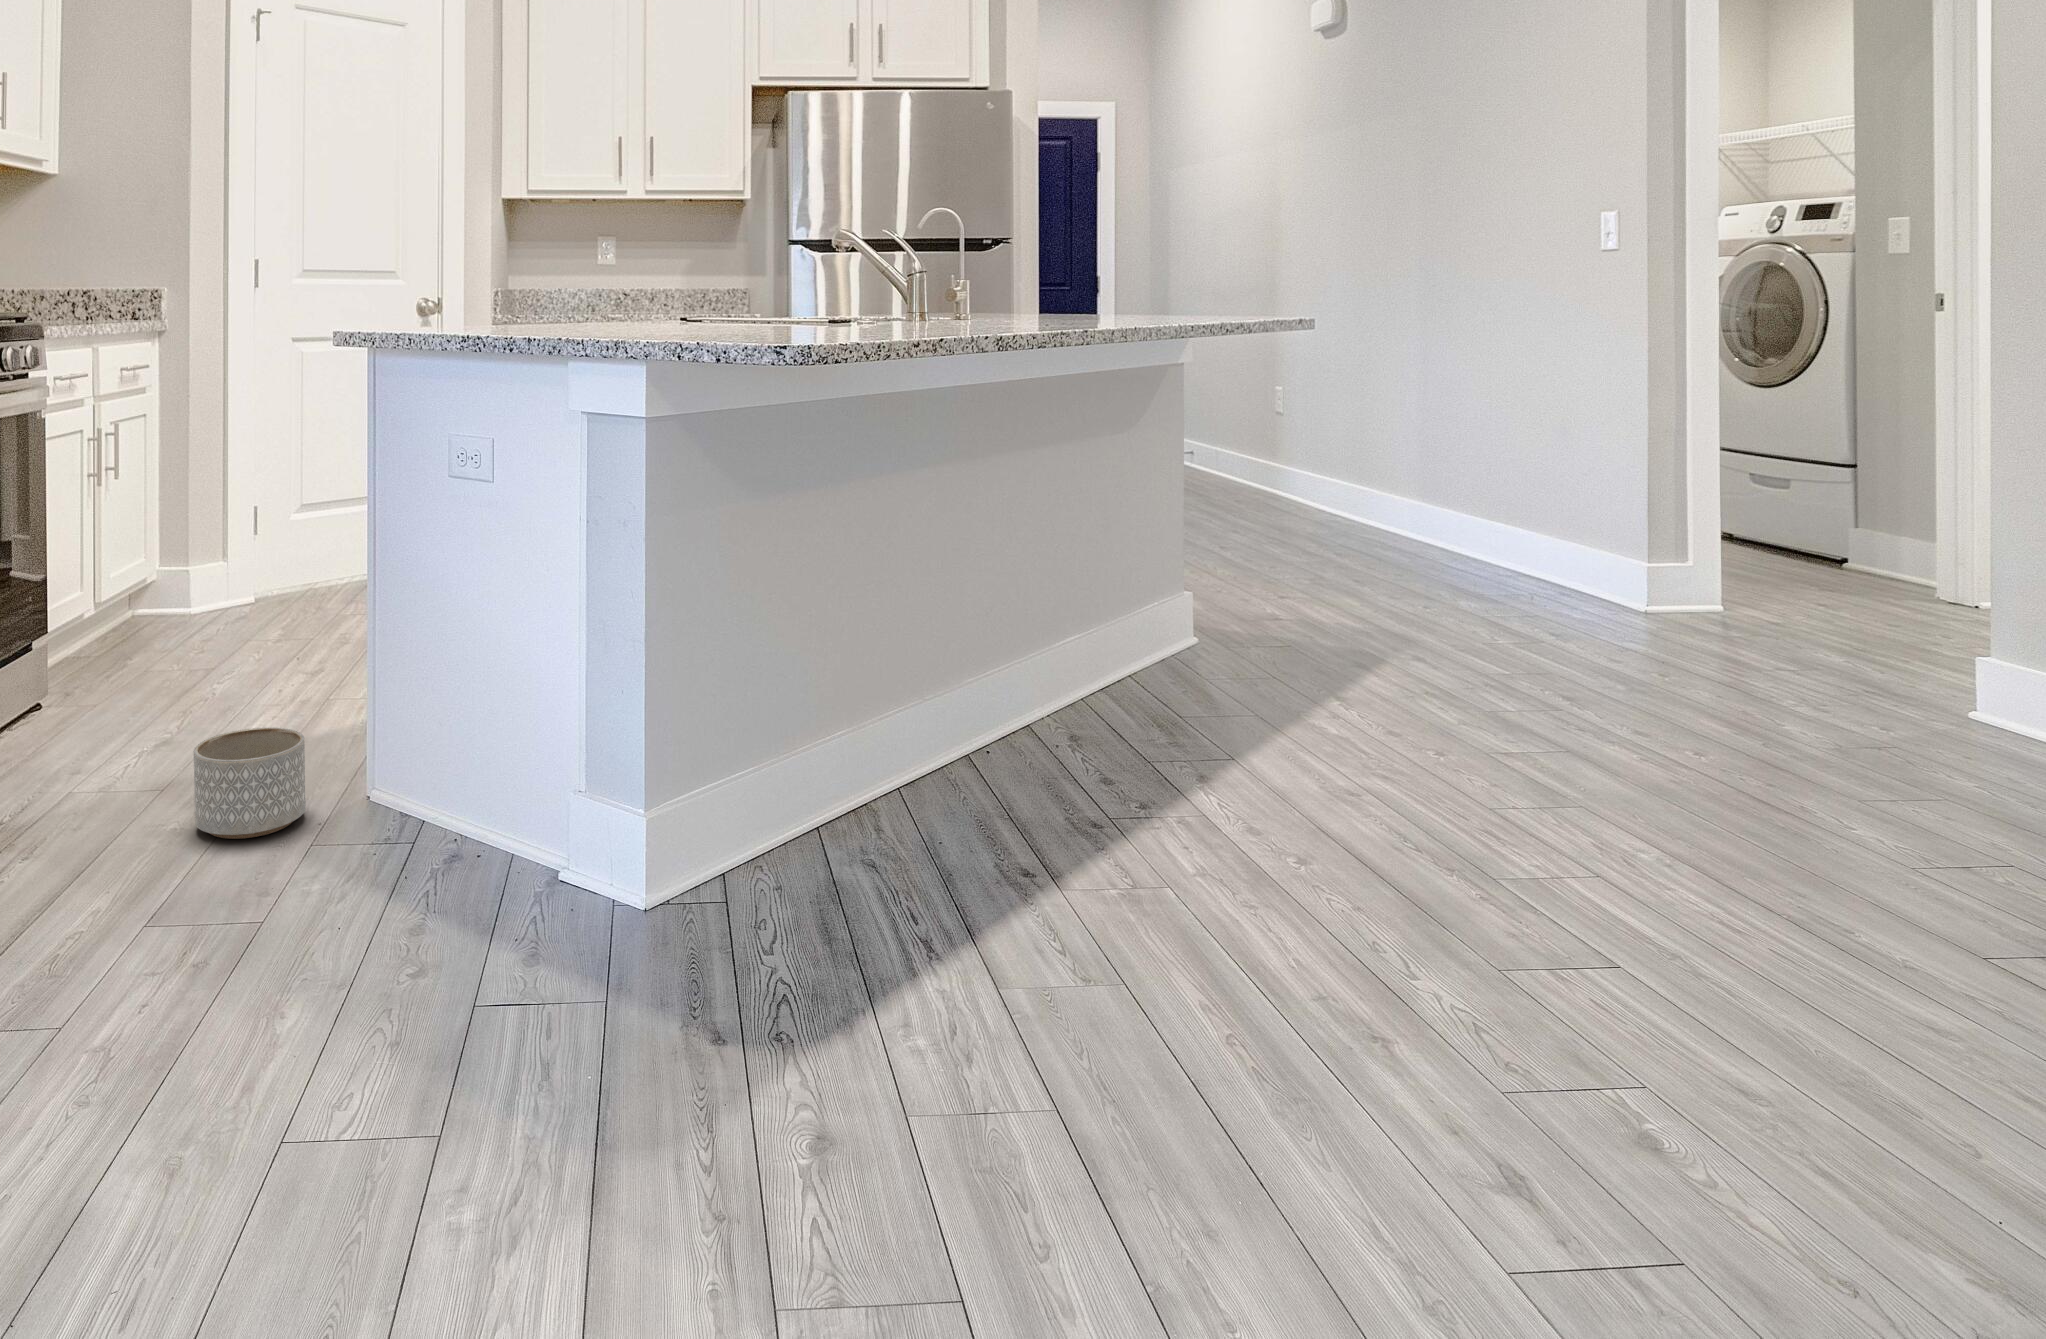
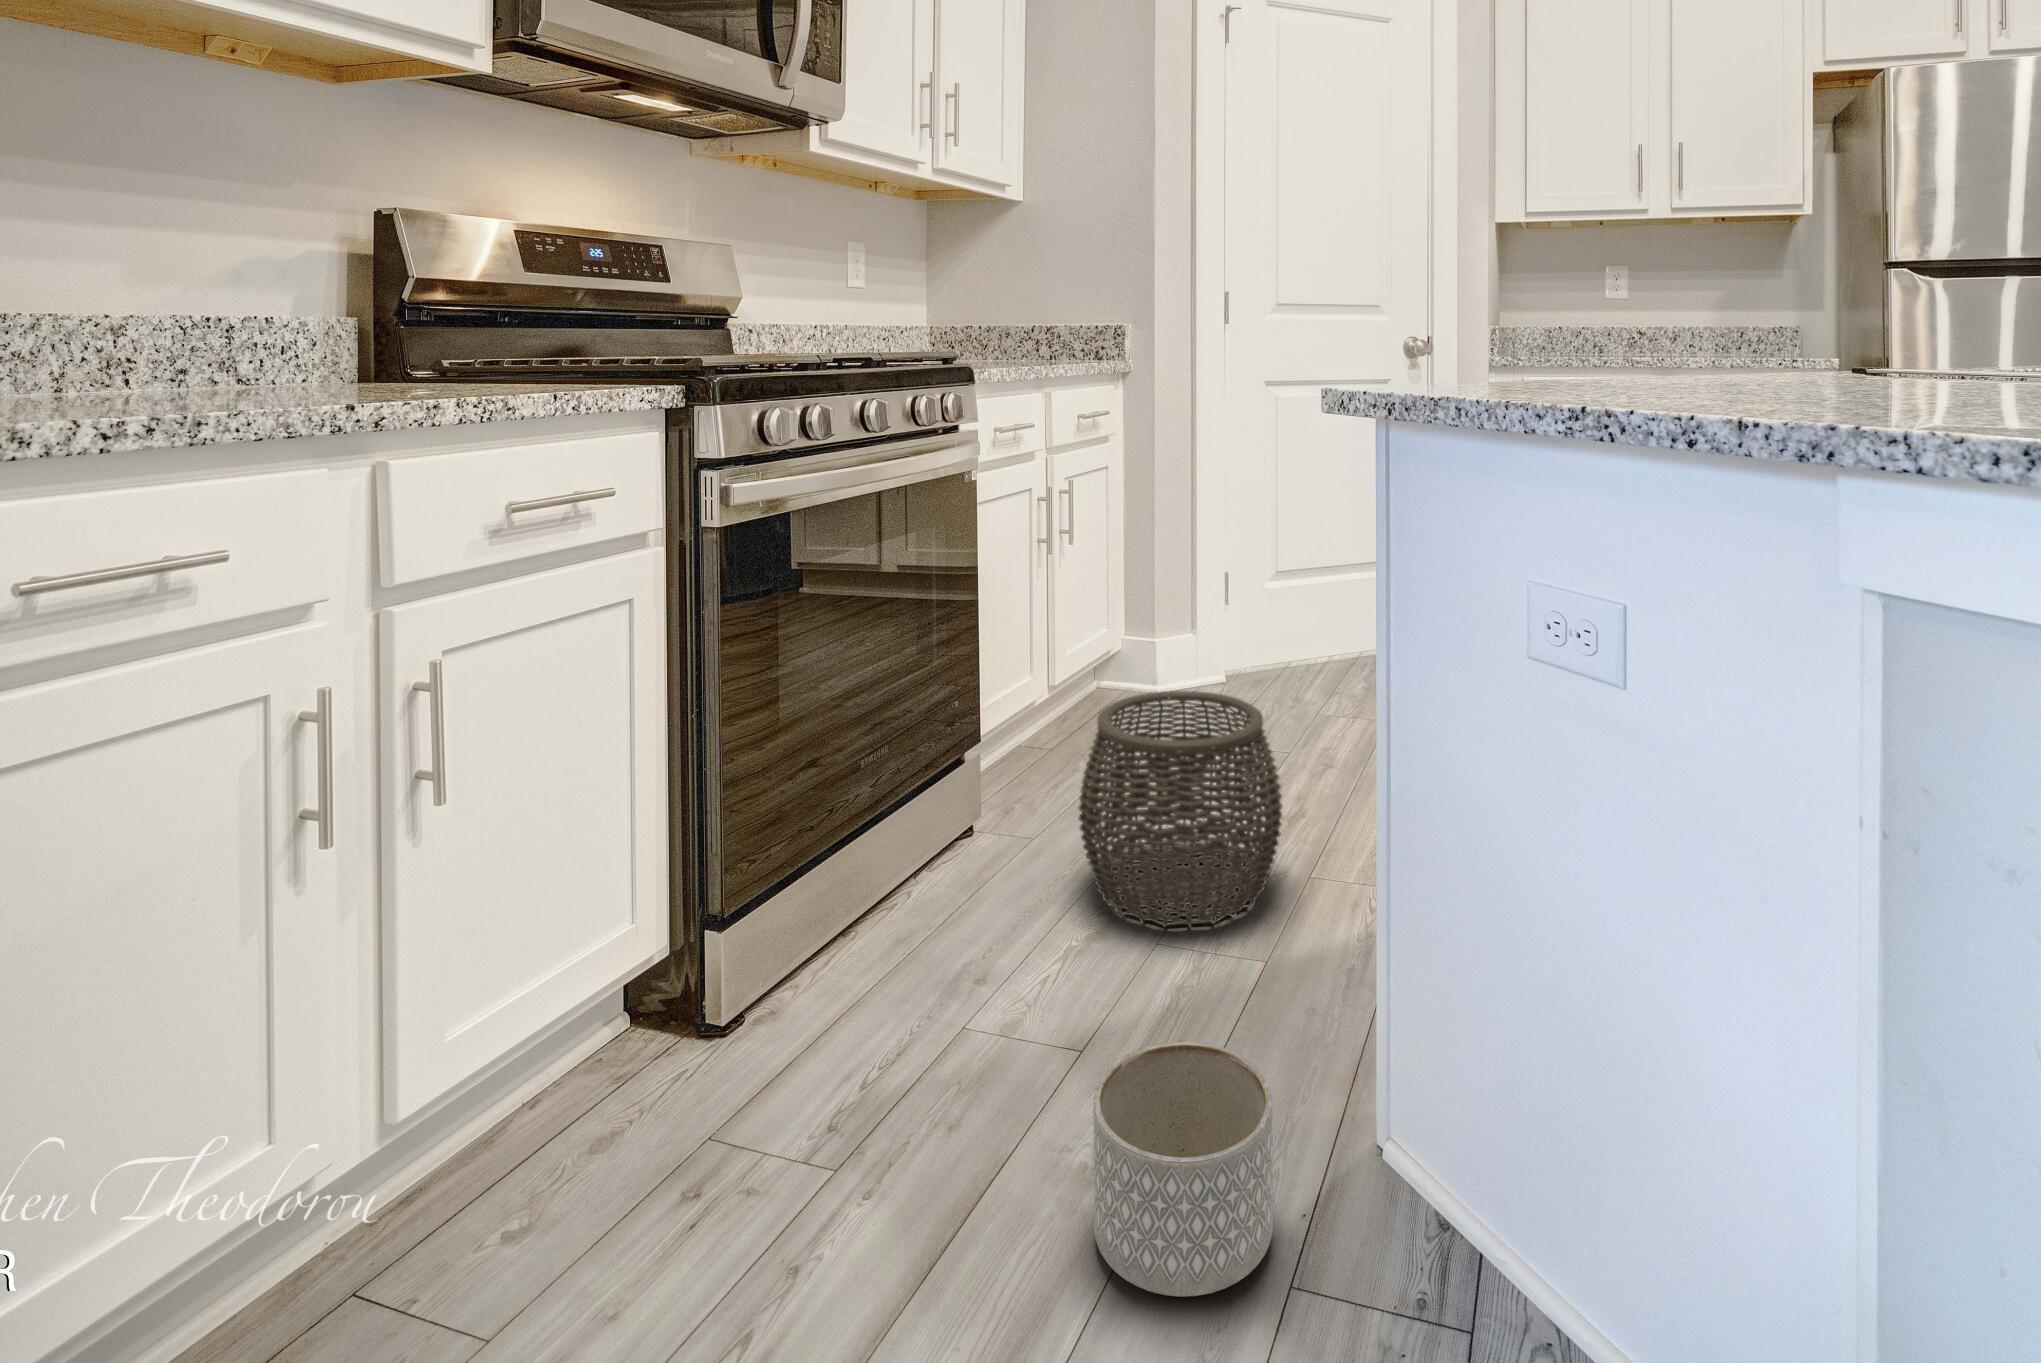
woven basket: none [150,570,312,727] -> present [1079,691,1282,927]

